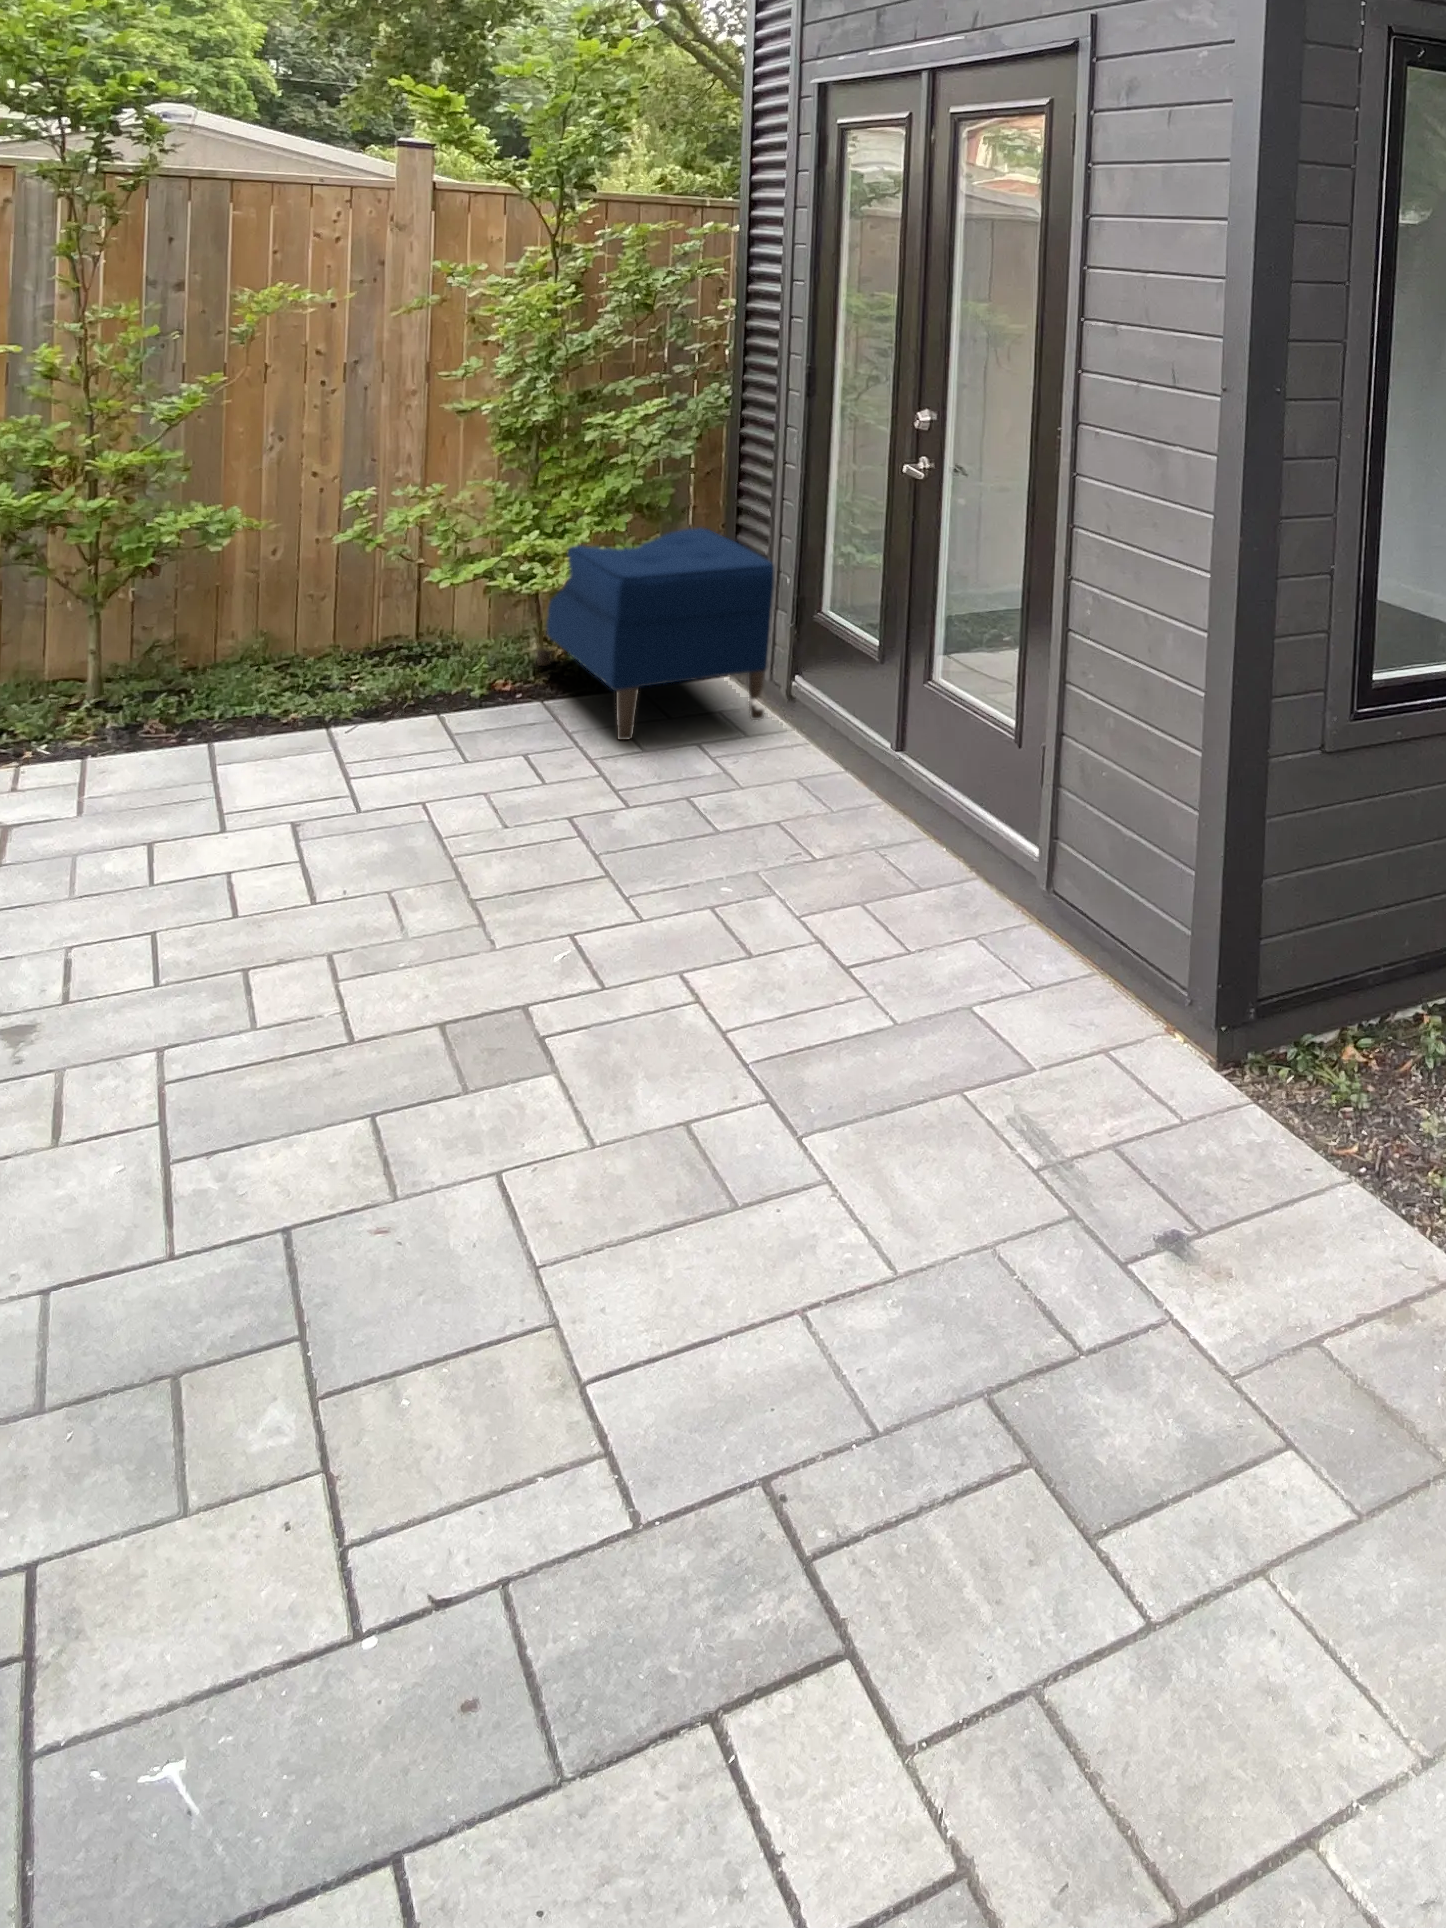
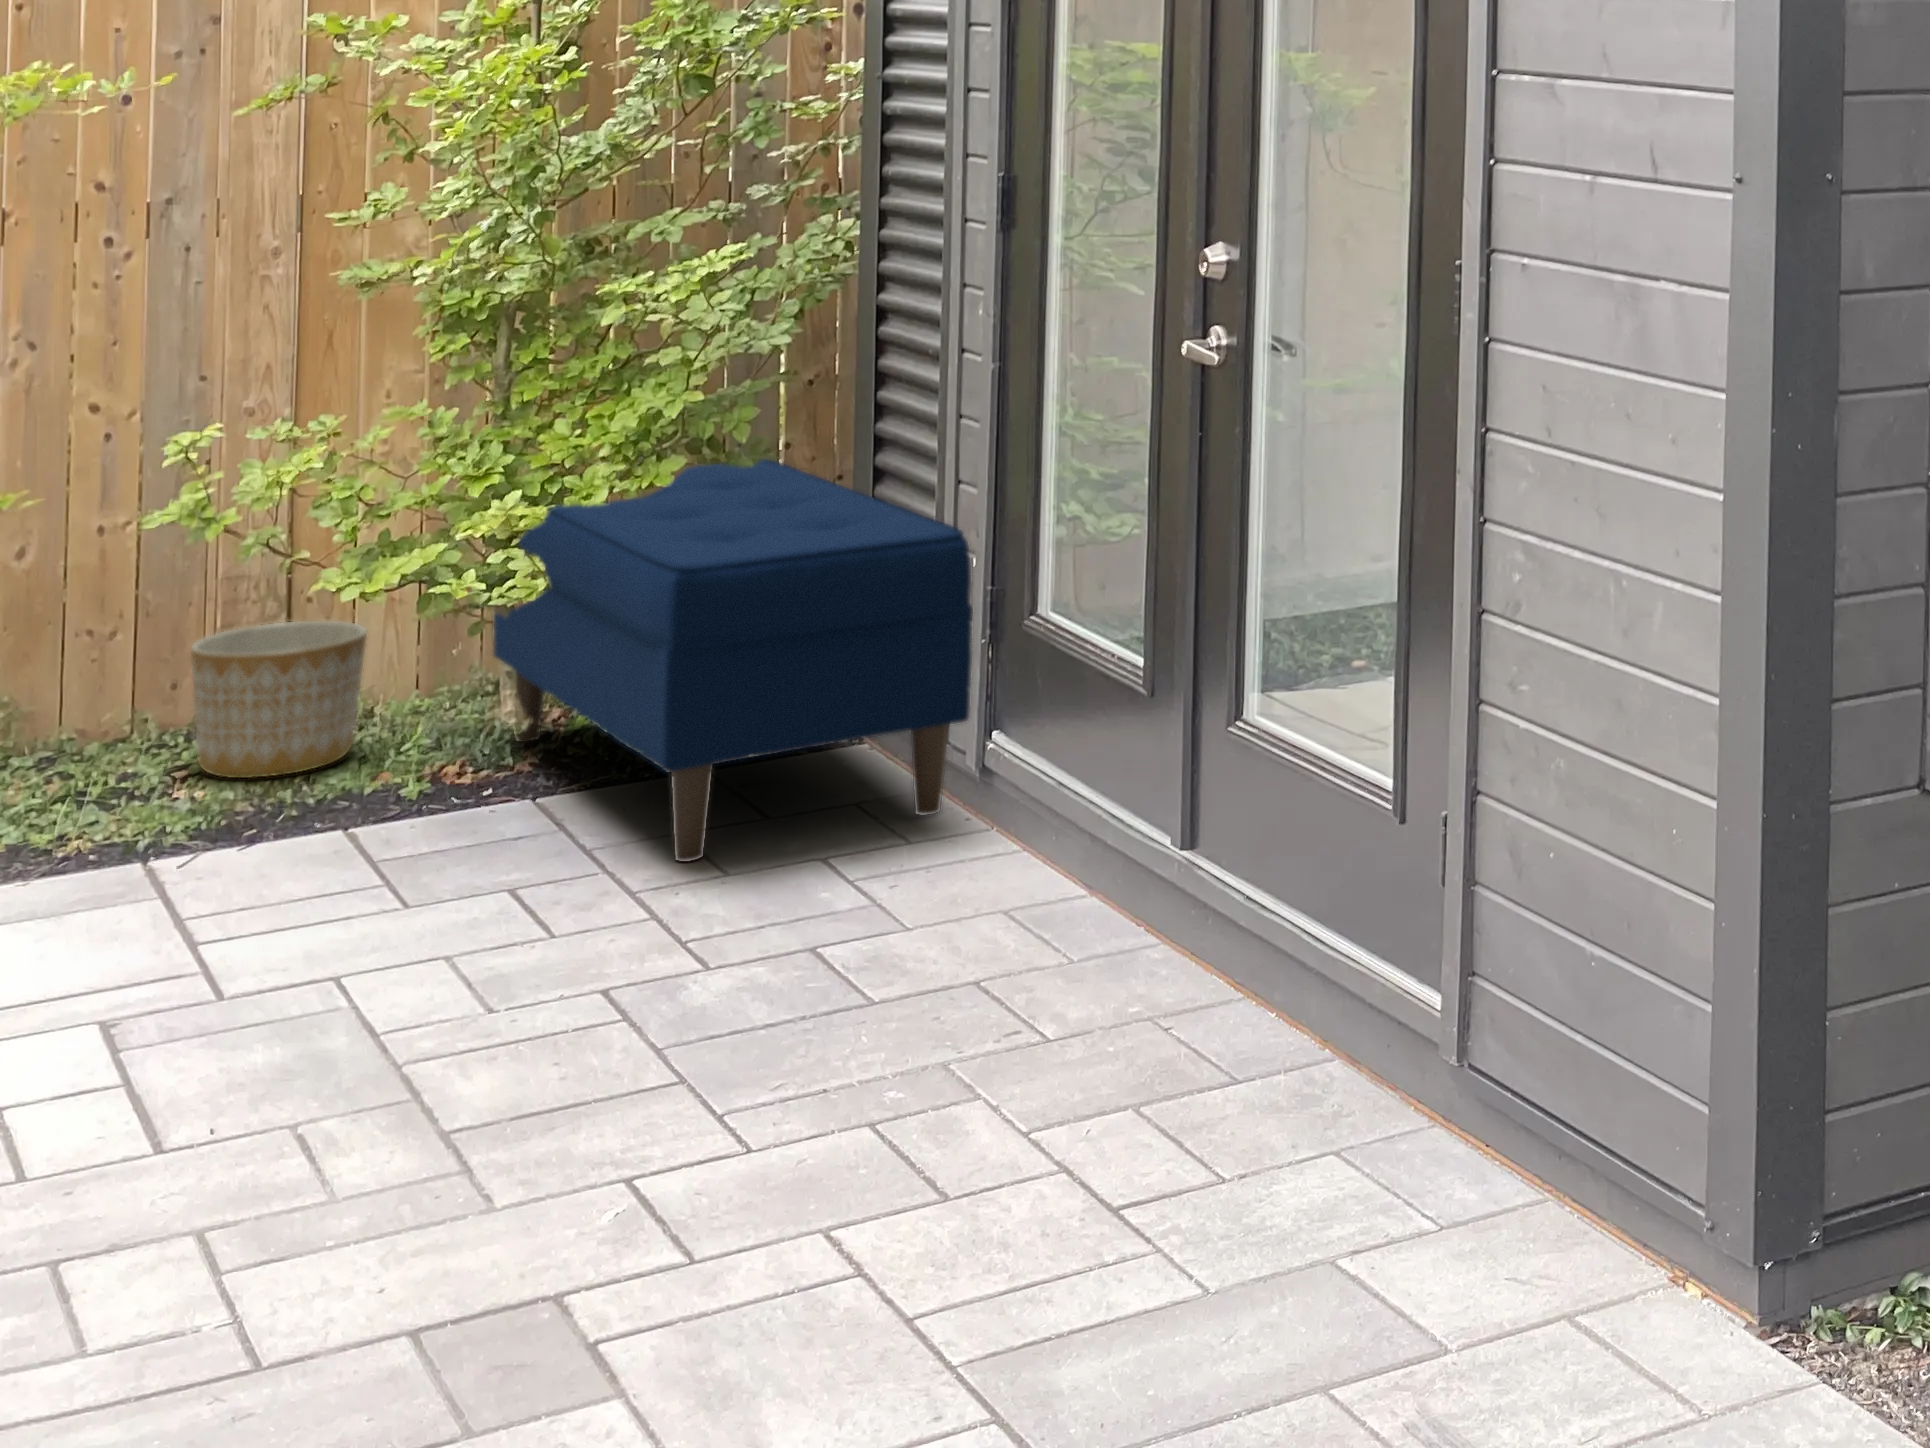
planter: none [364,595,459,679] -> present [191,621,367,778]

